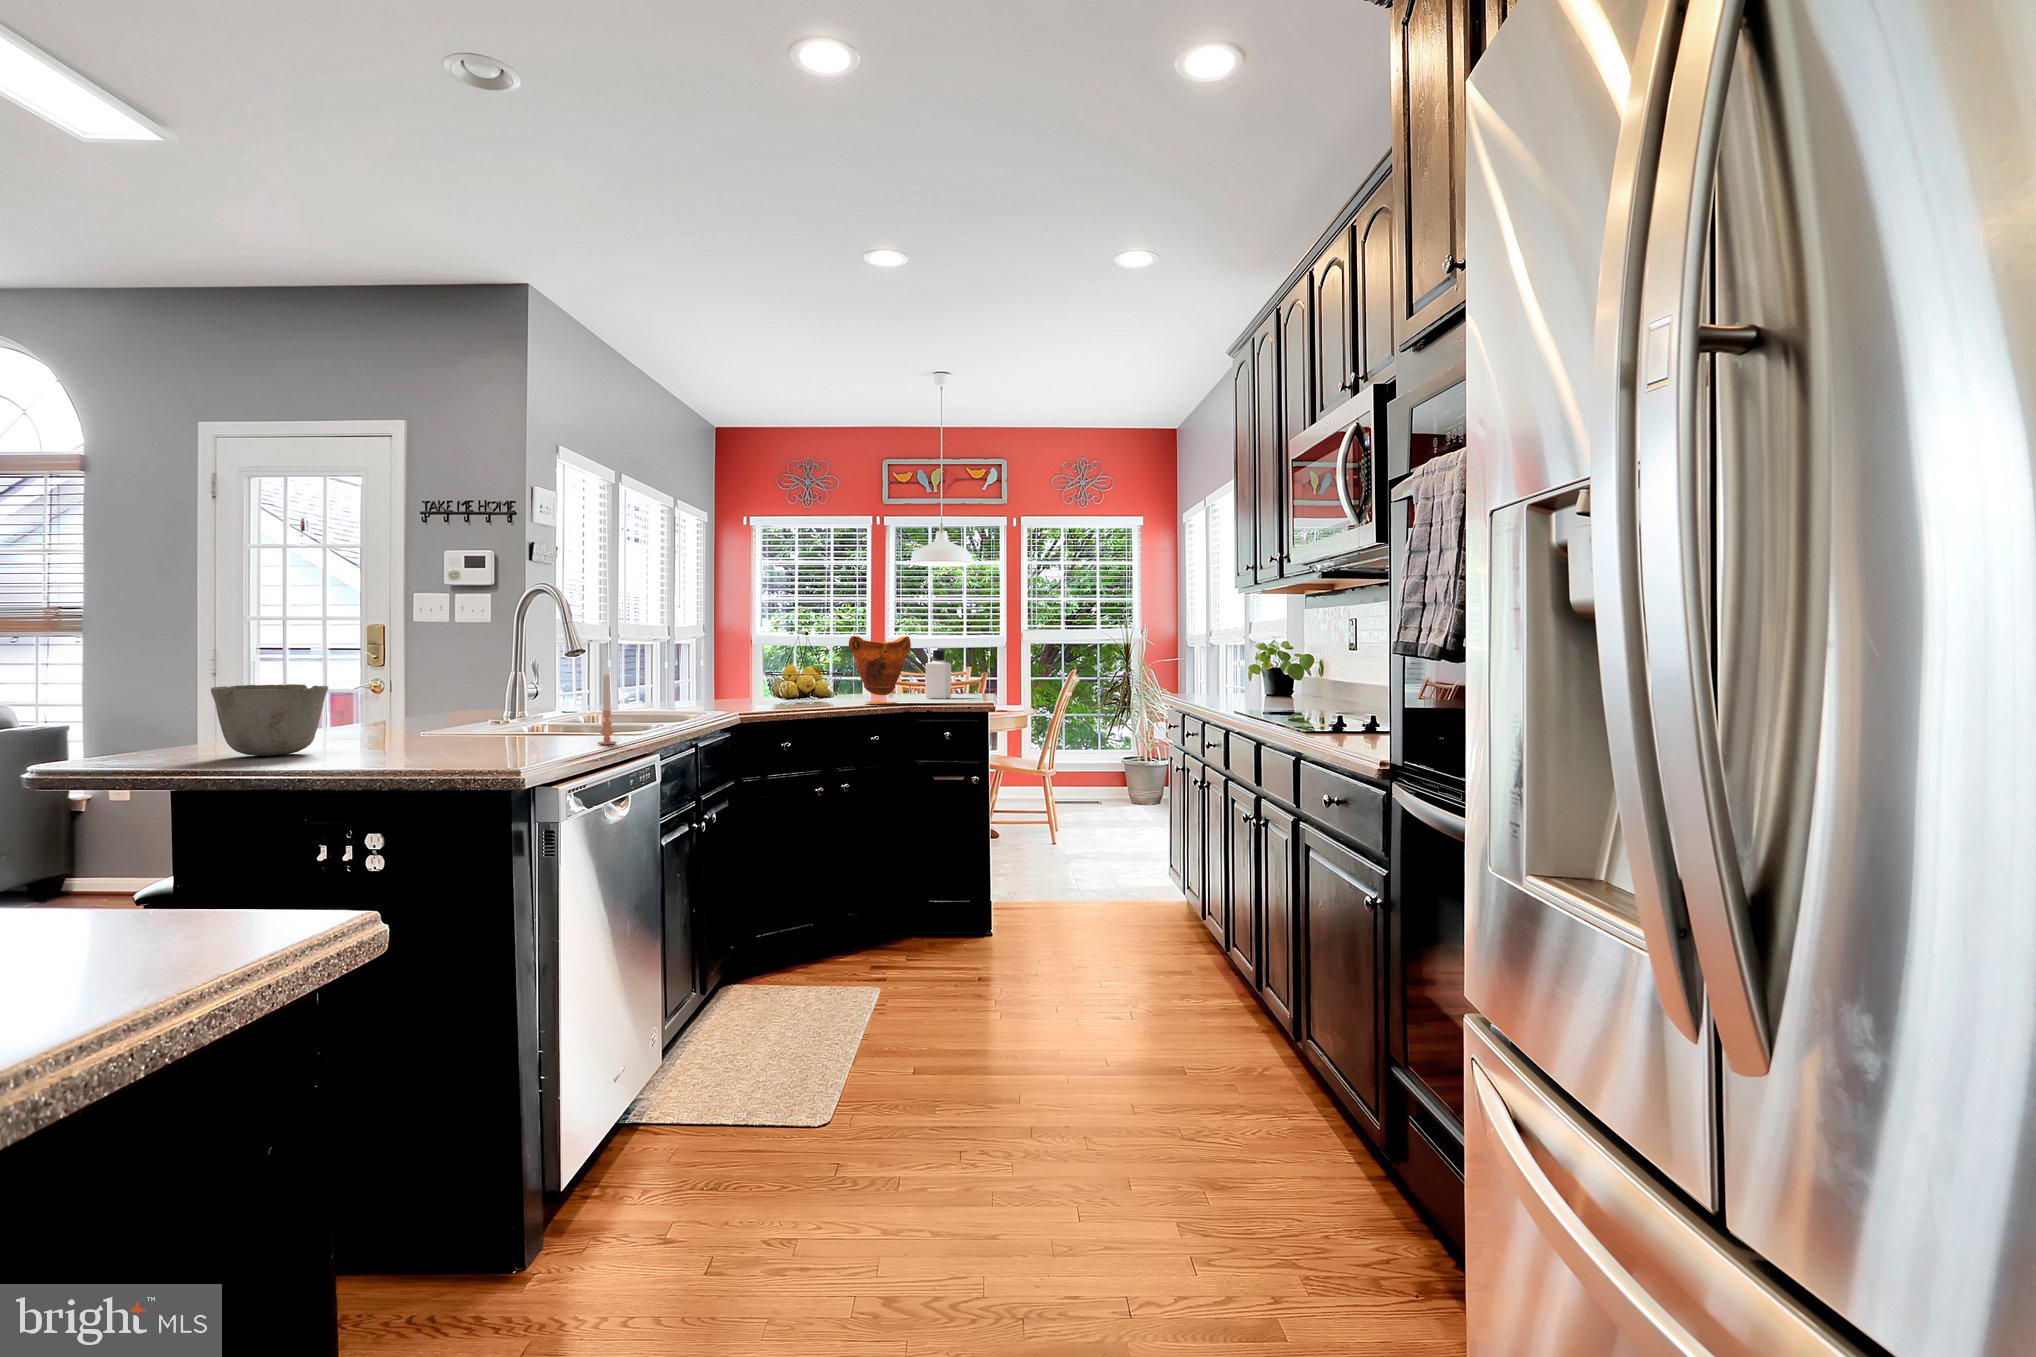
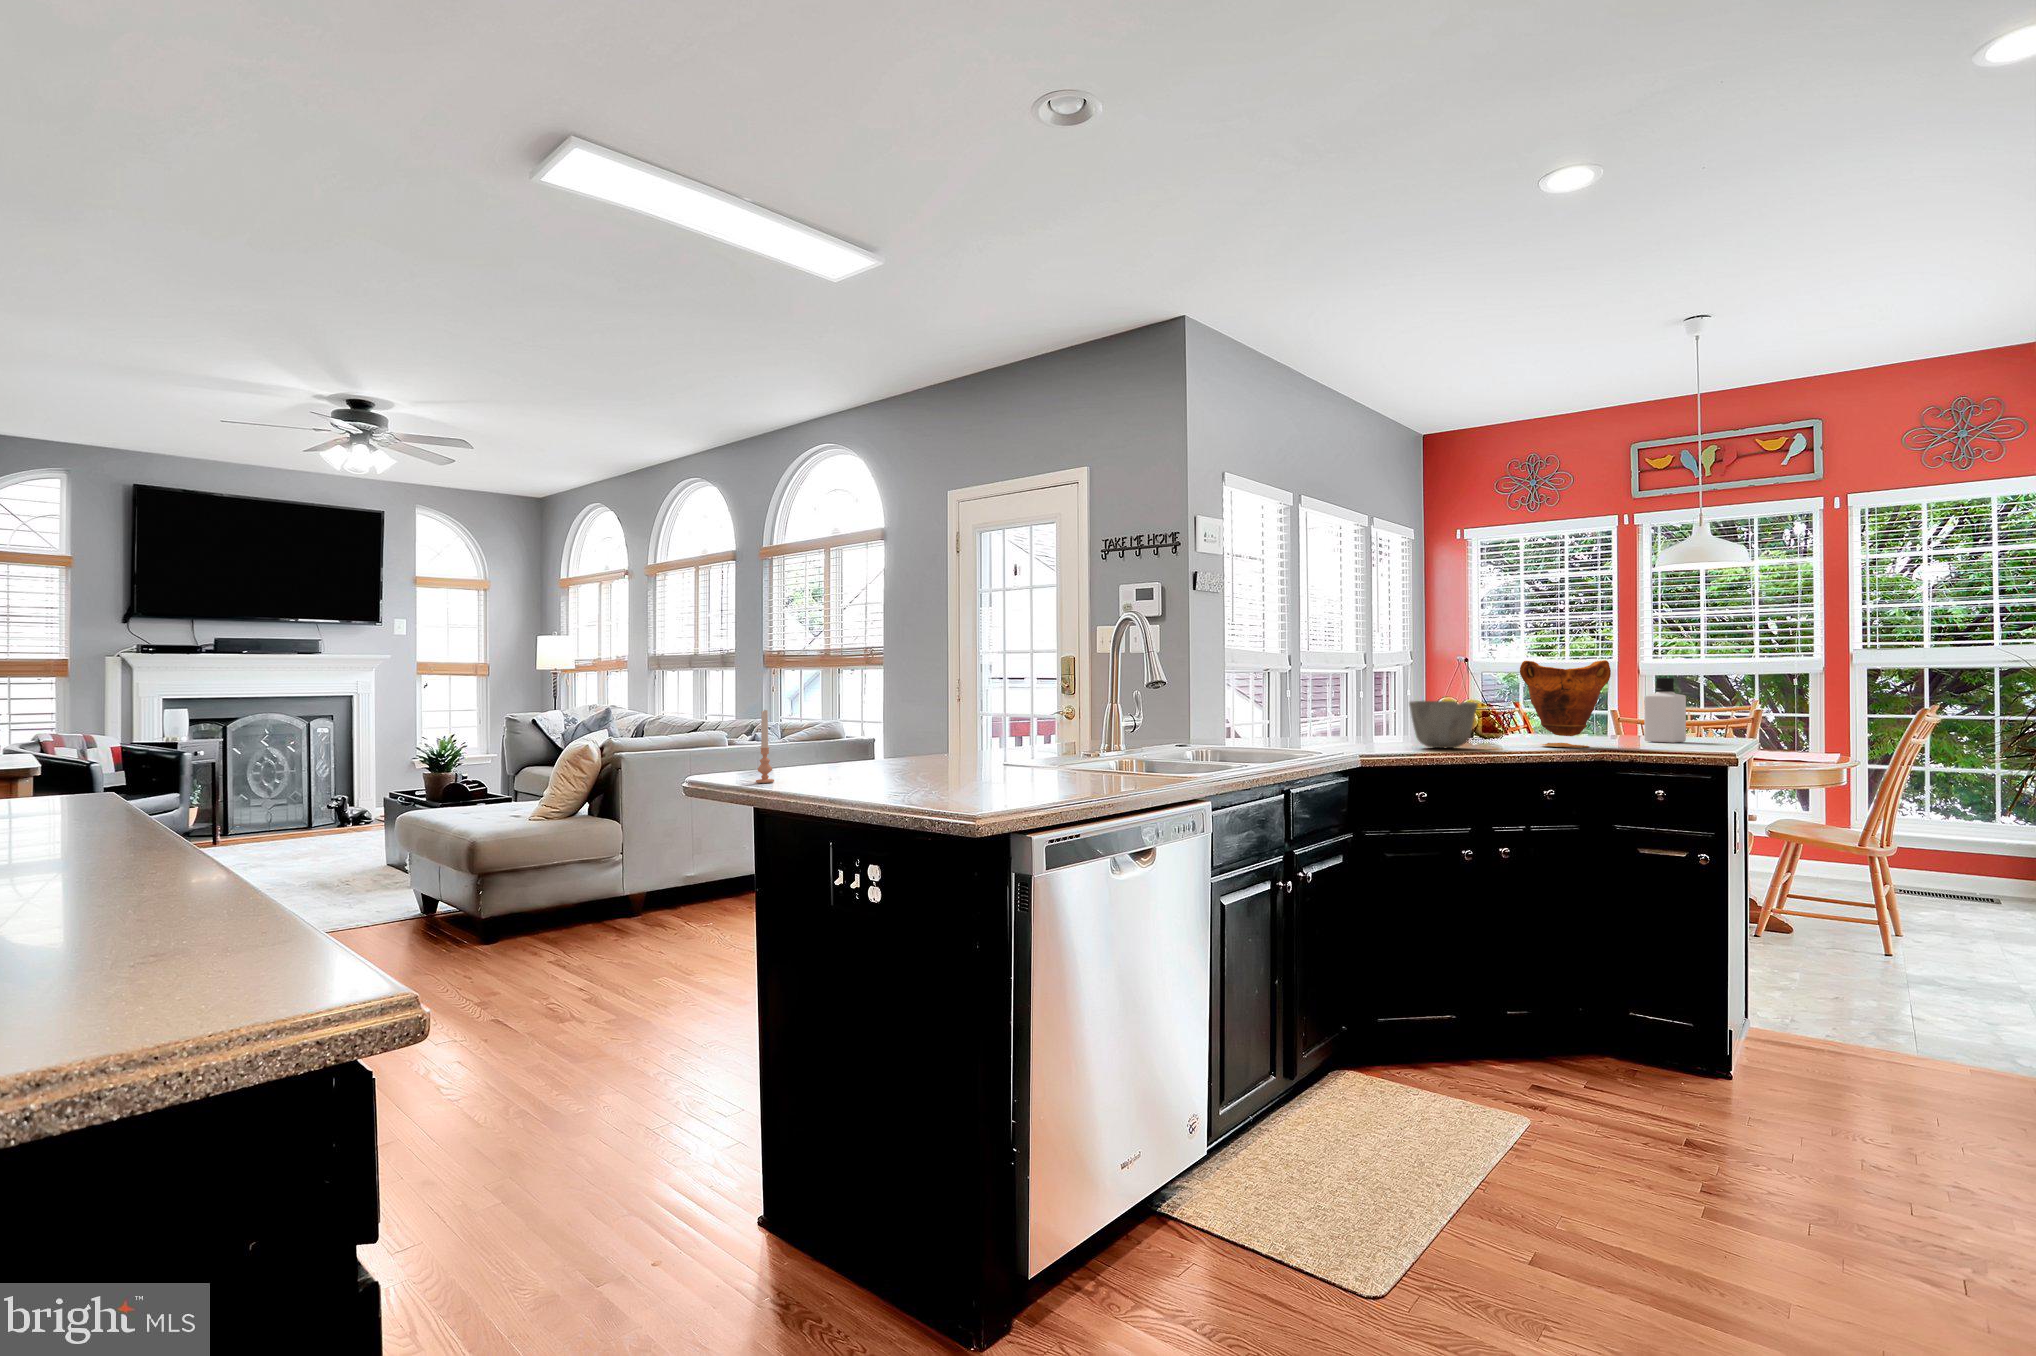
candle: present [598,674,616,744] -> present [756,710,774,783]
ceramic bowl: present [211,684,328,756] -> present [1409,701,1478,748]

